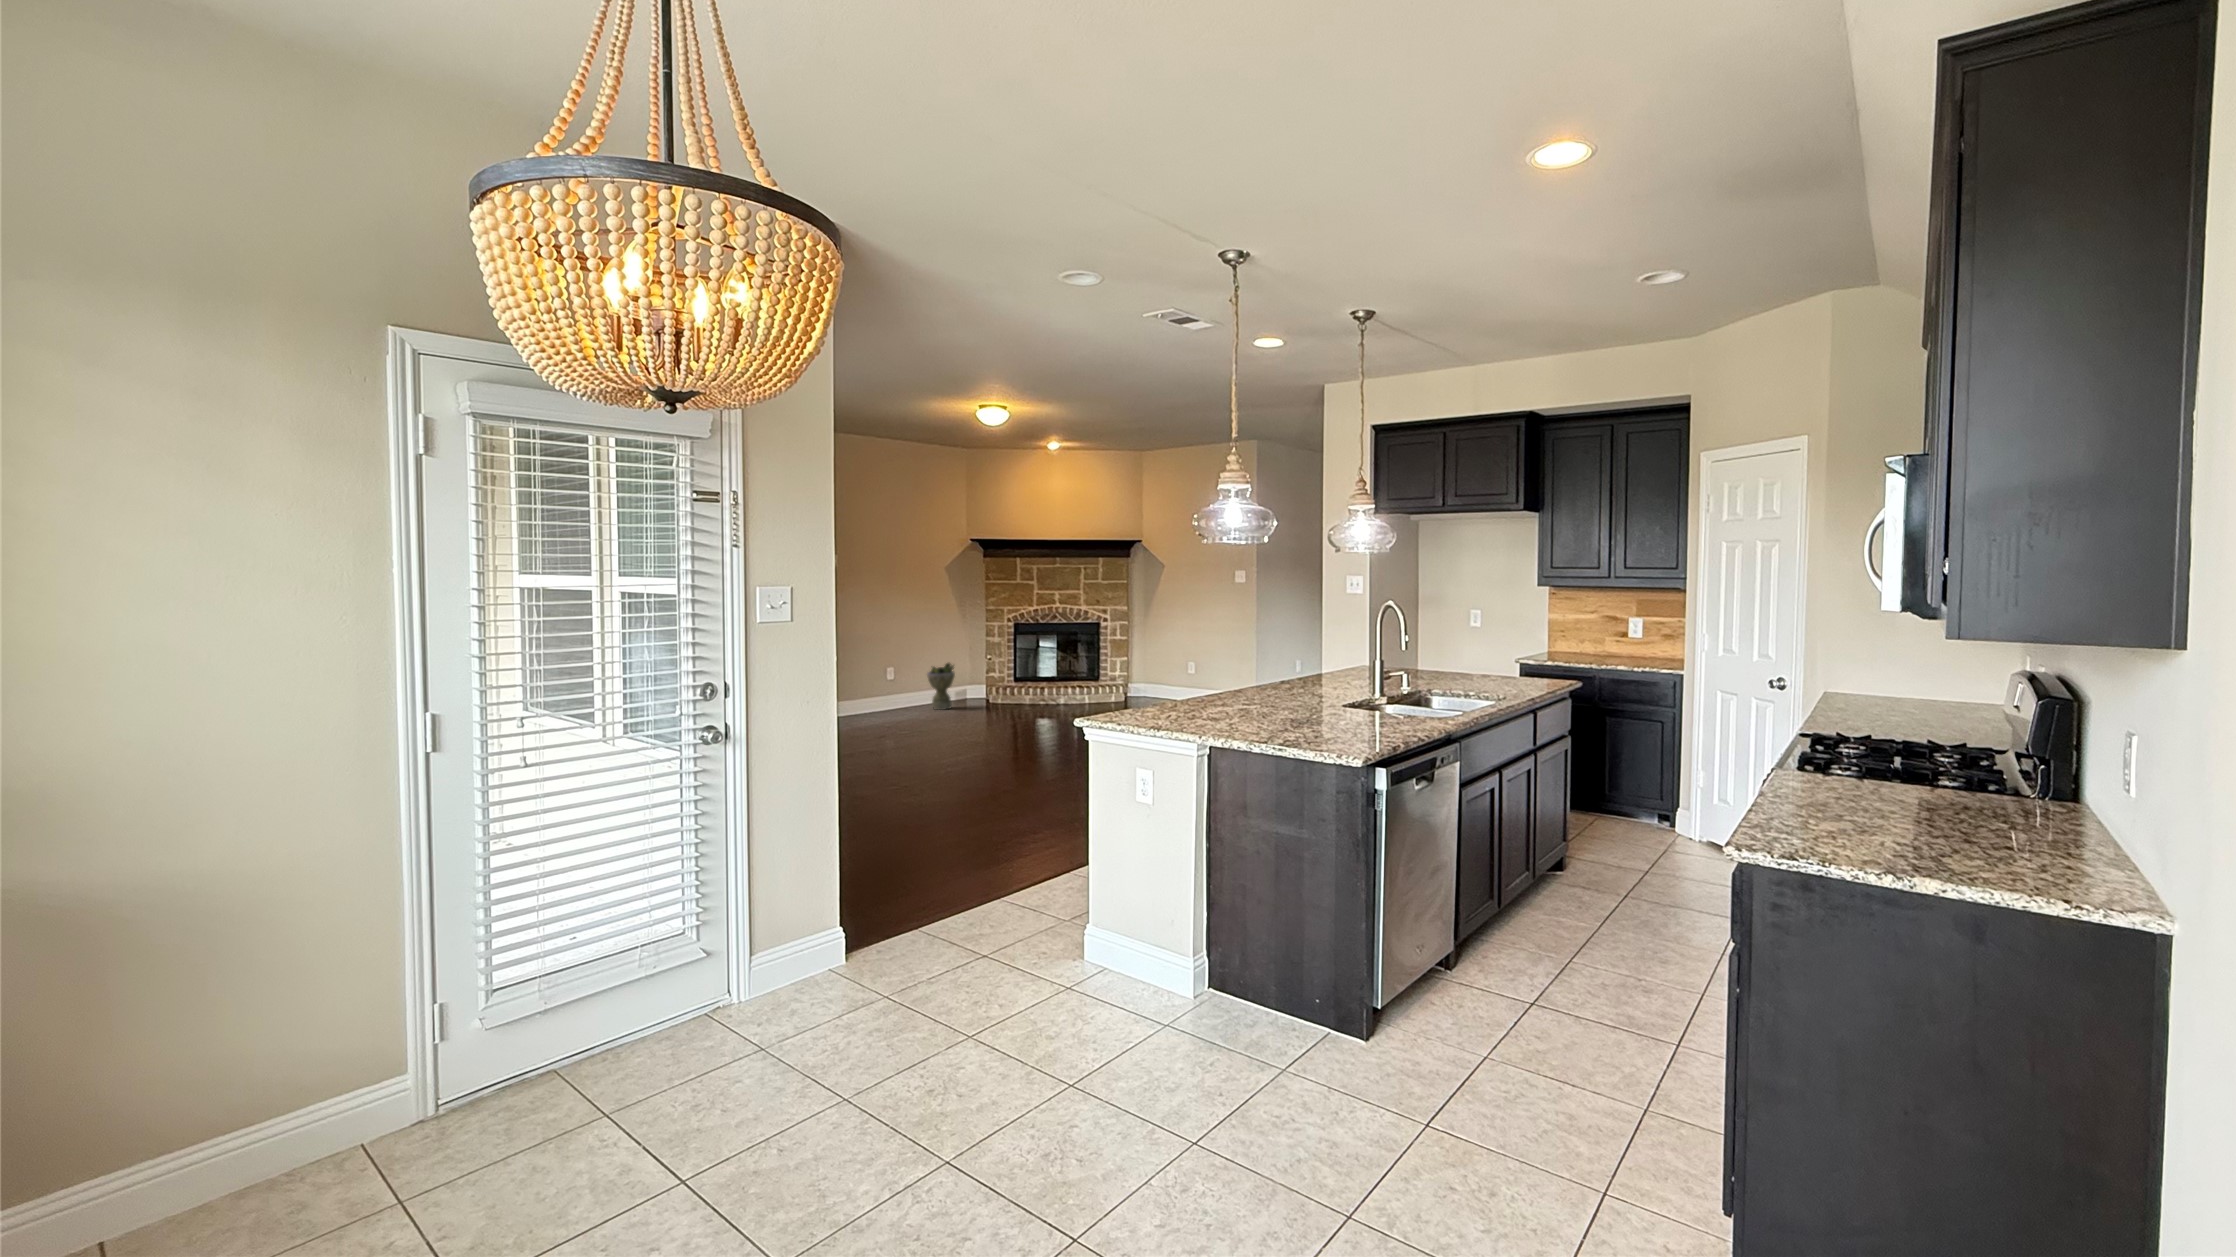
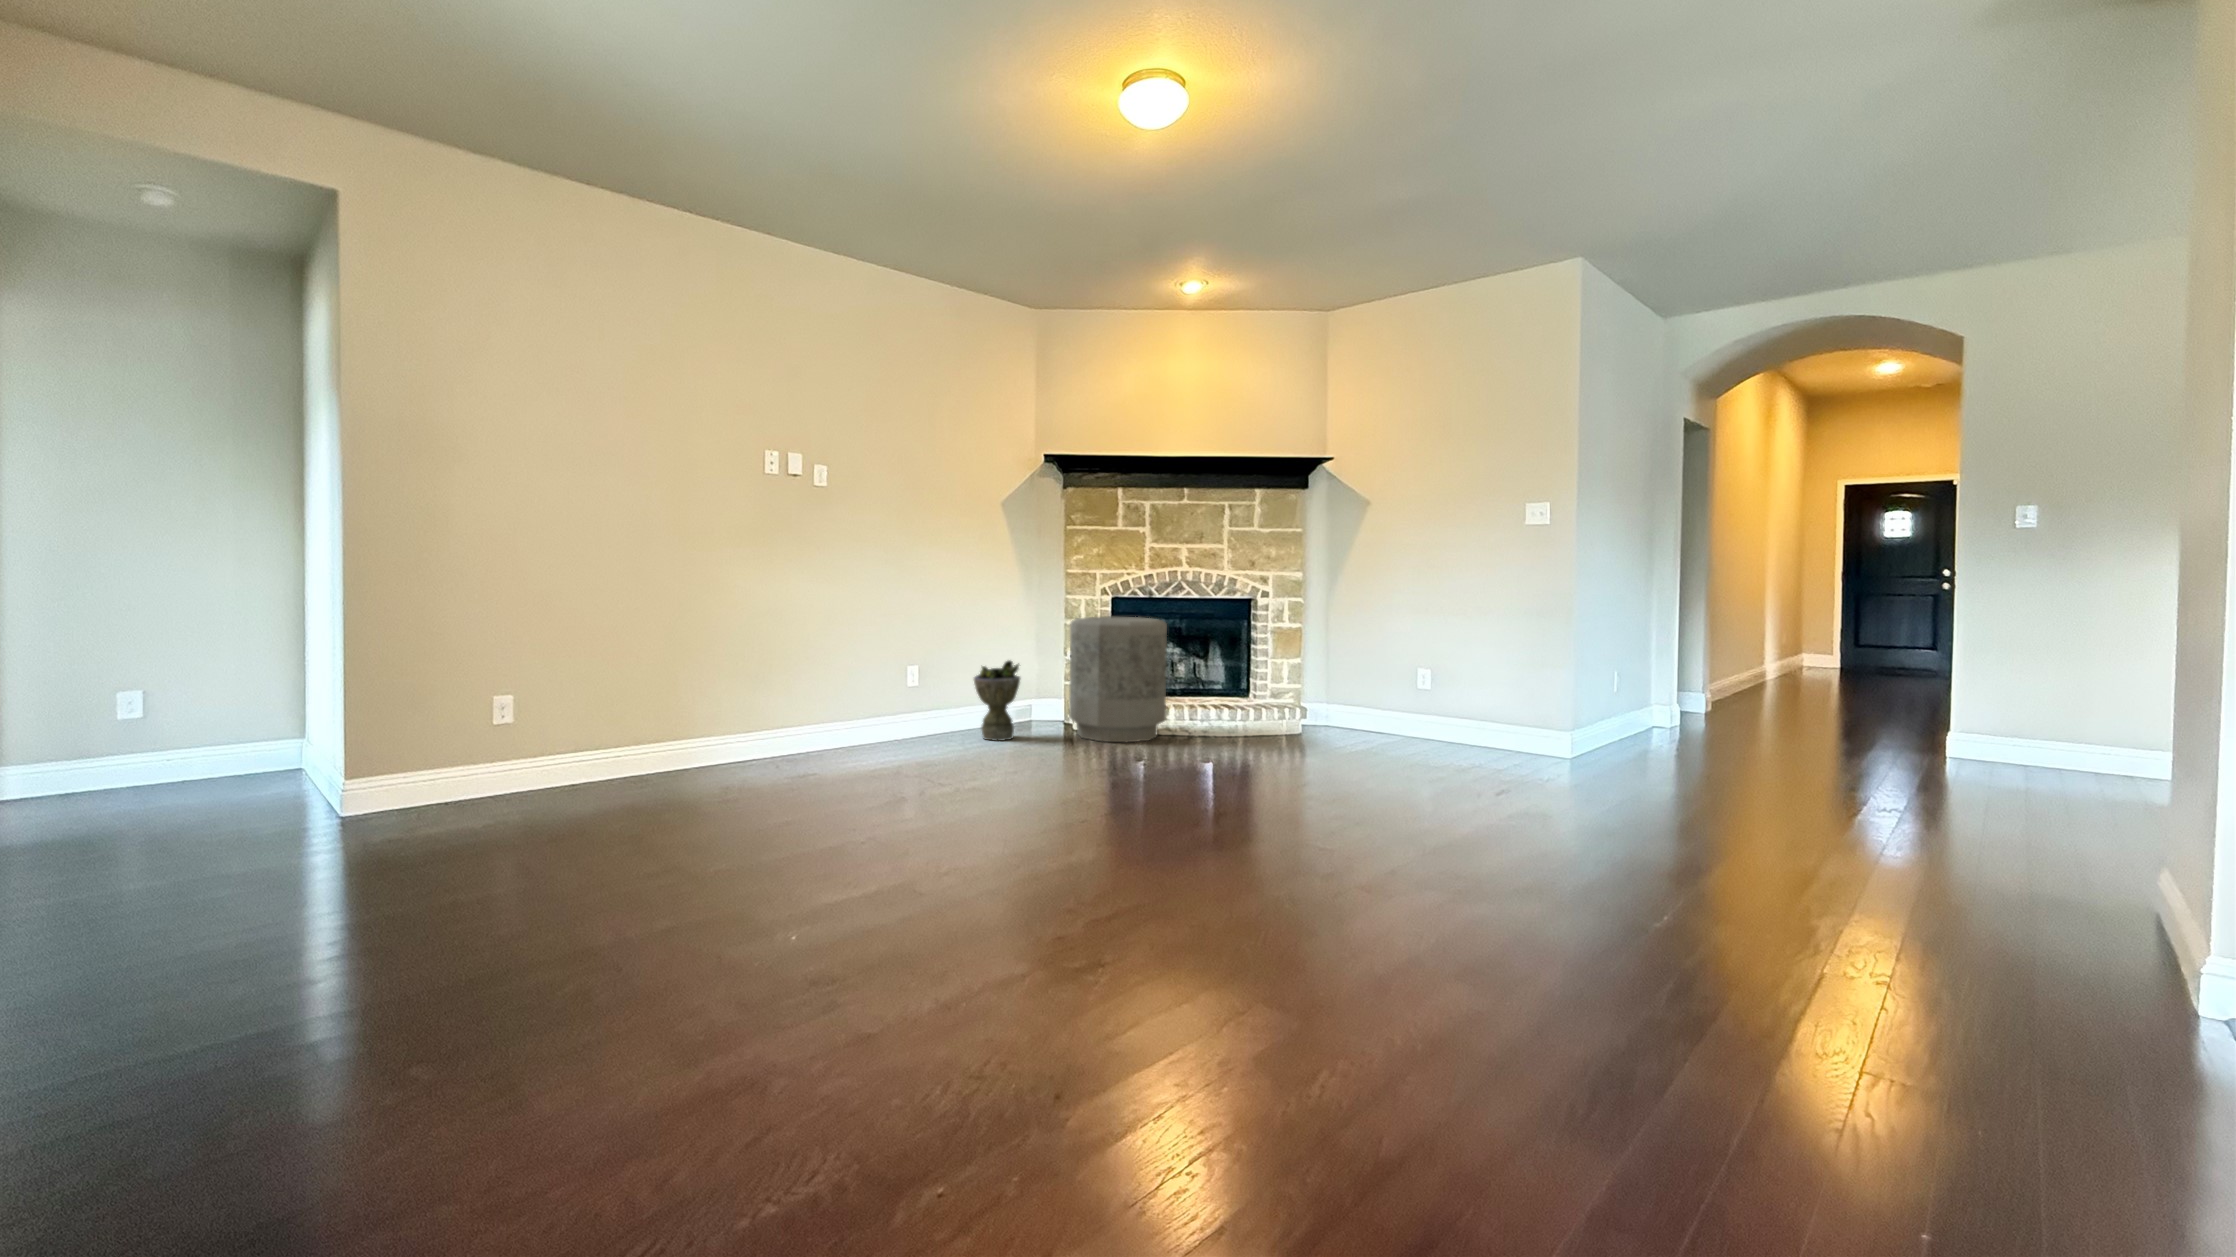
trash can: none [986,635,1042,708] -> present [1069,617,1167,742]

